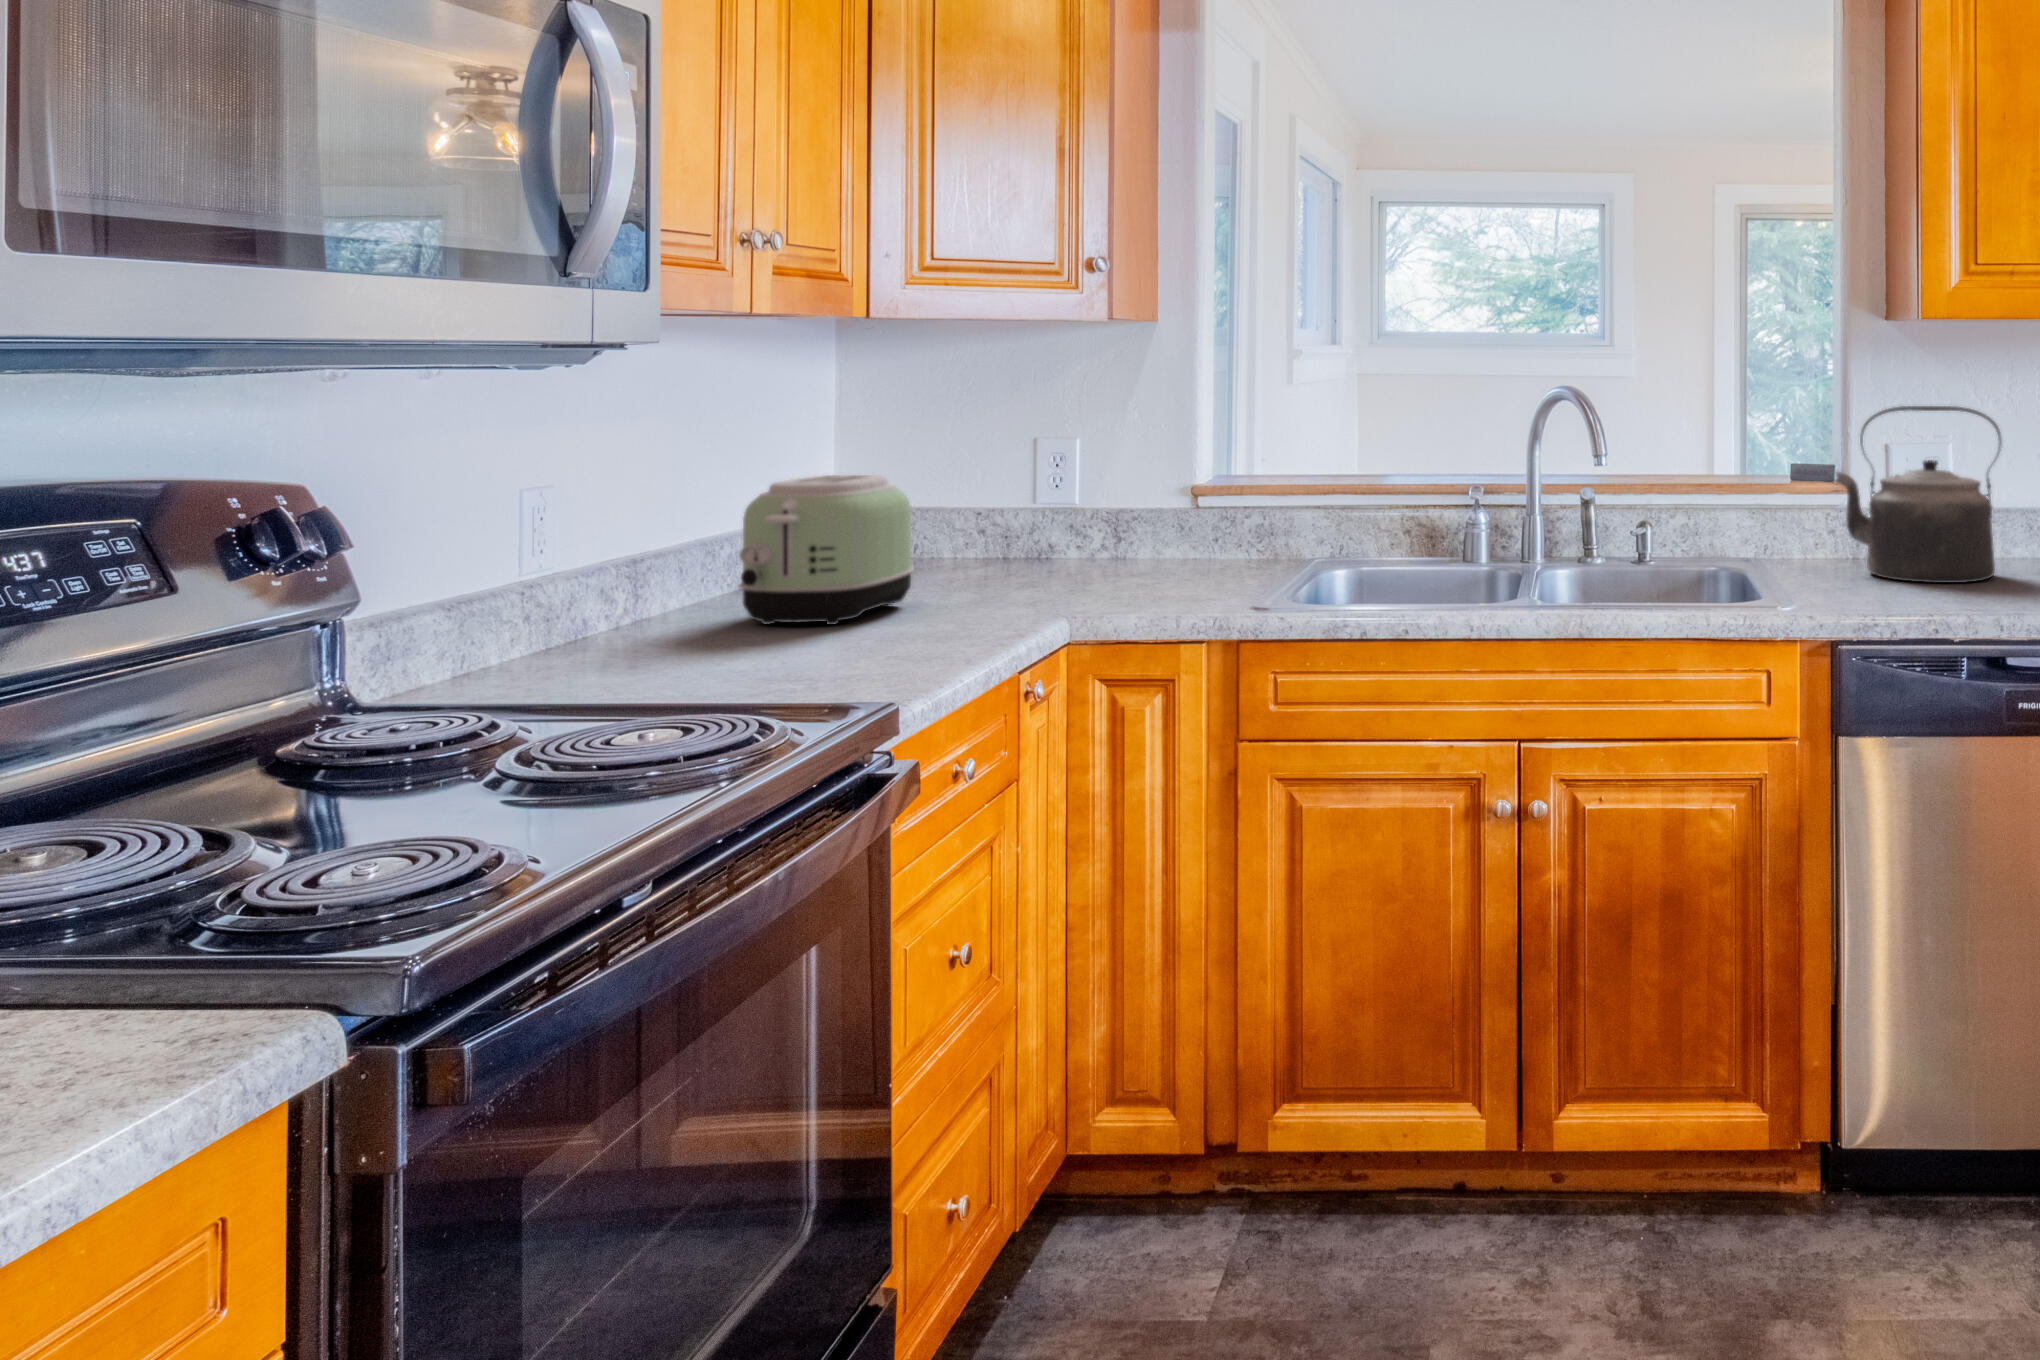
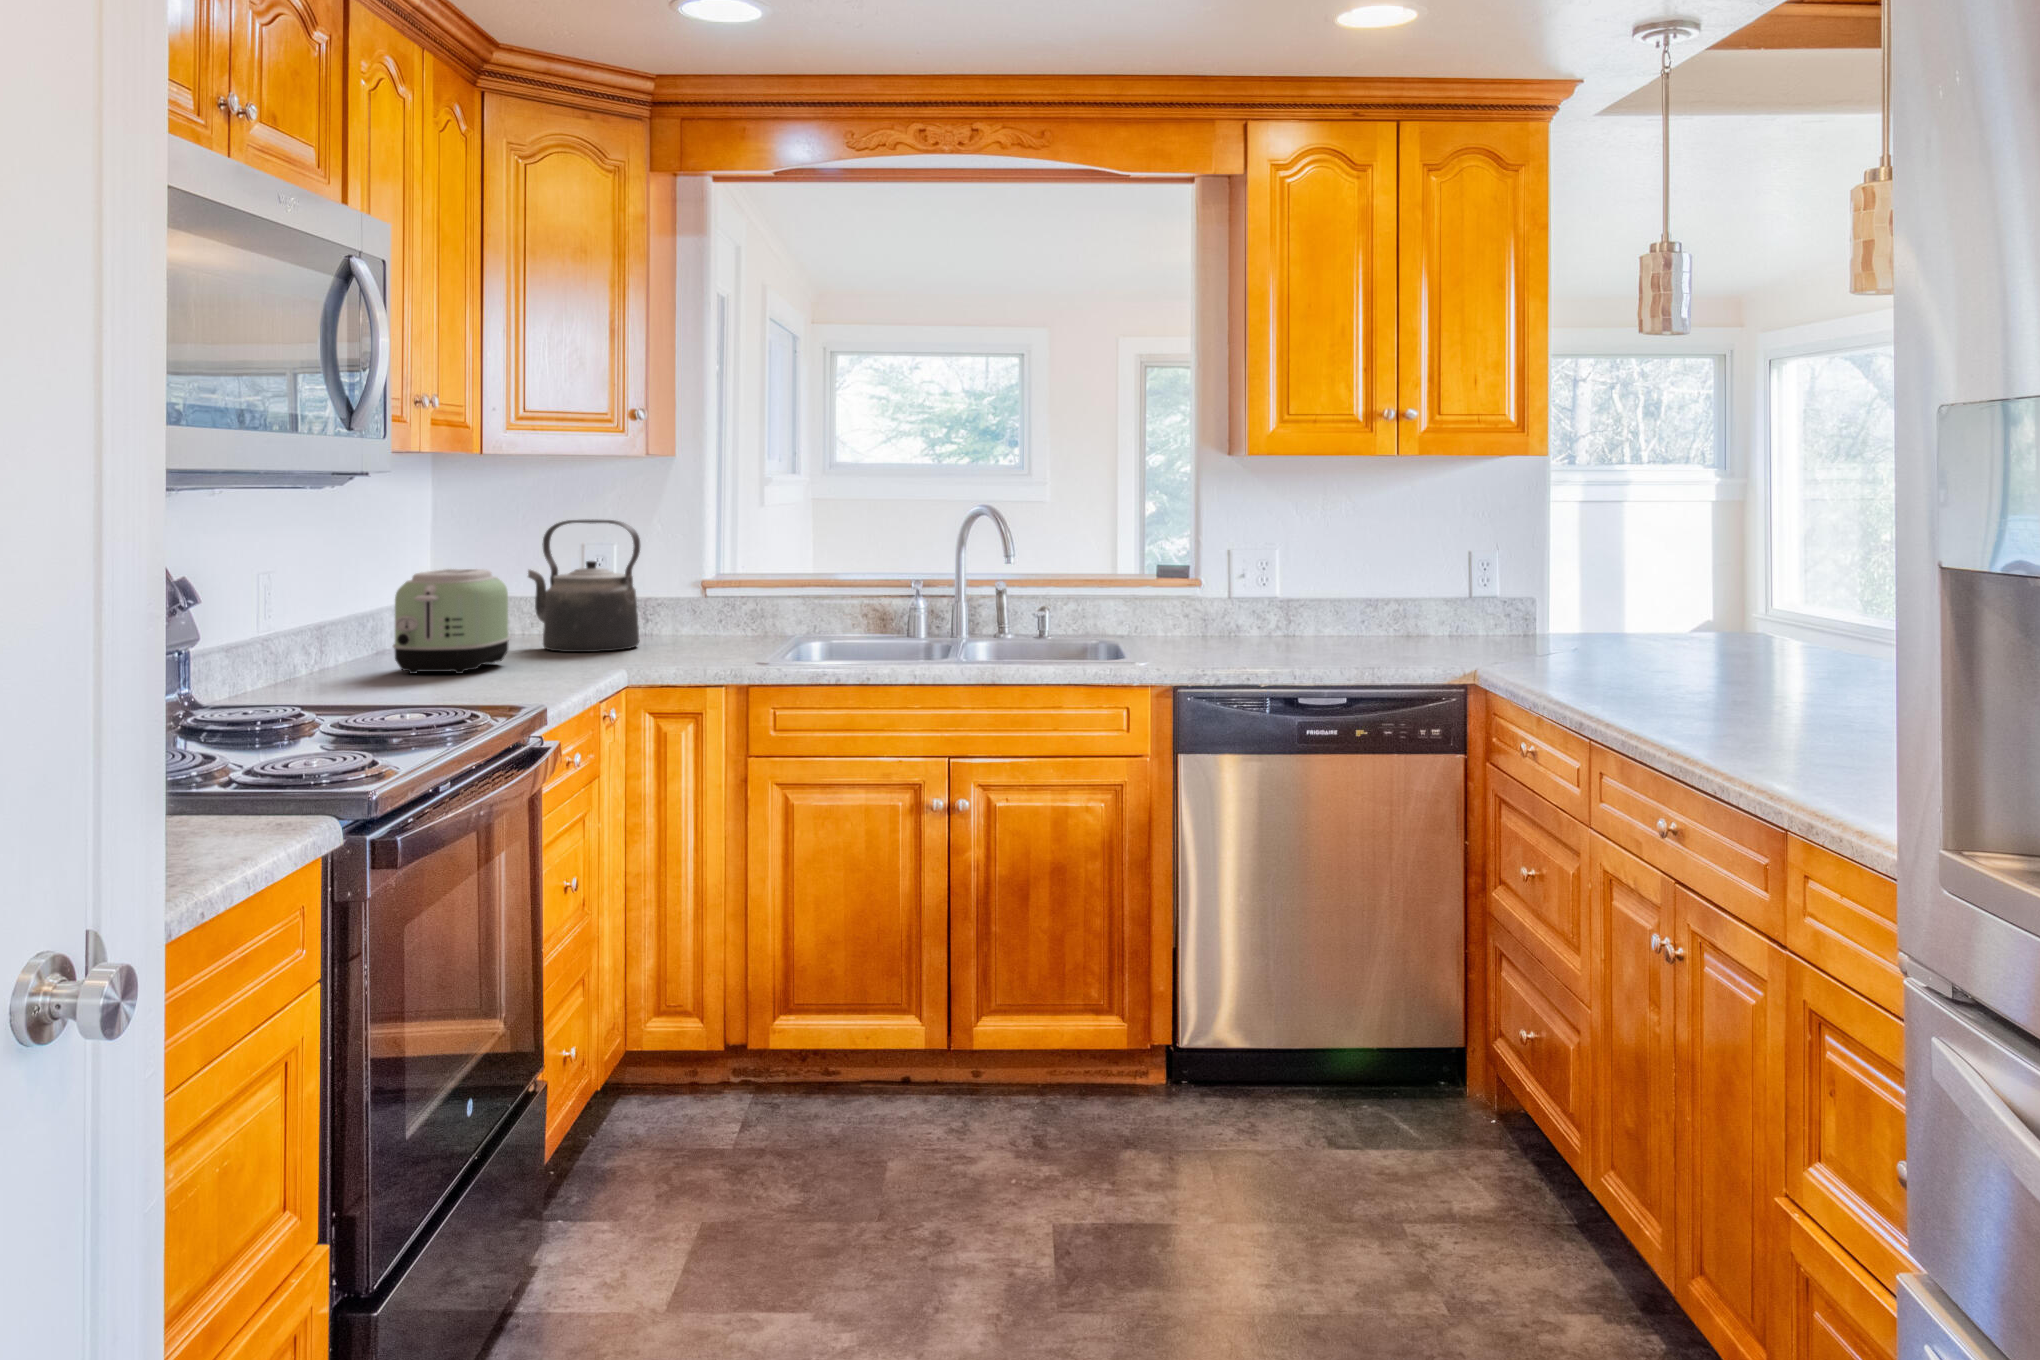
kettle: present [1836,406,2001,583] -> present [528,520,640,652]

